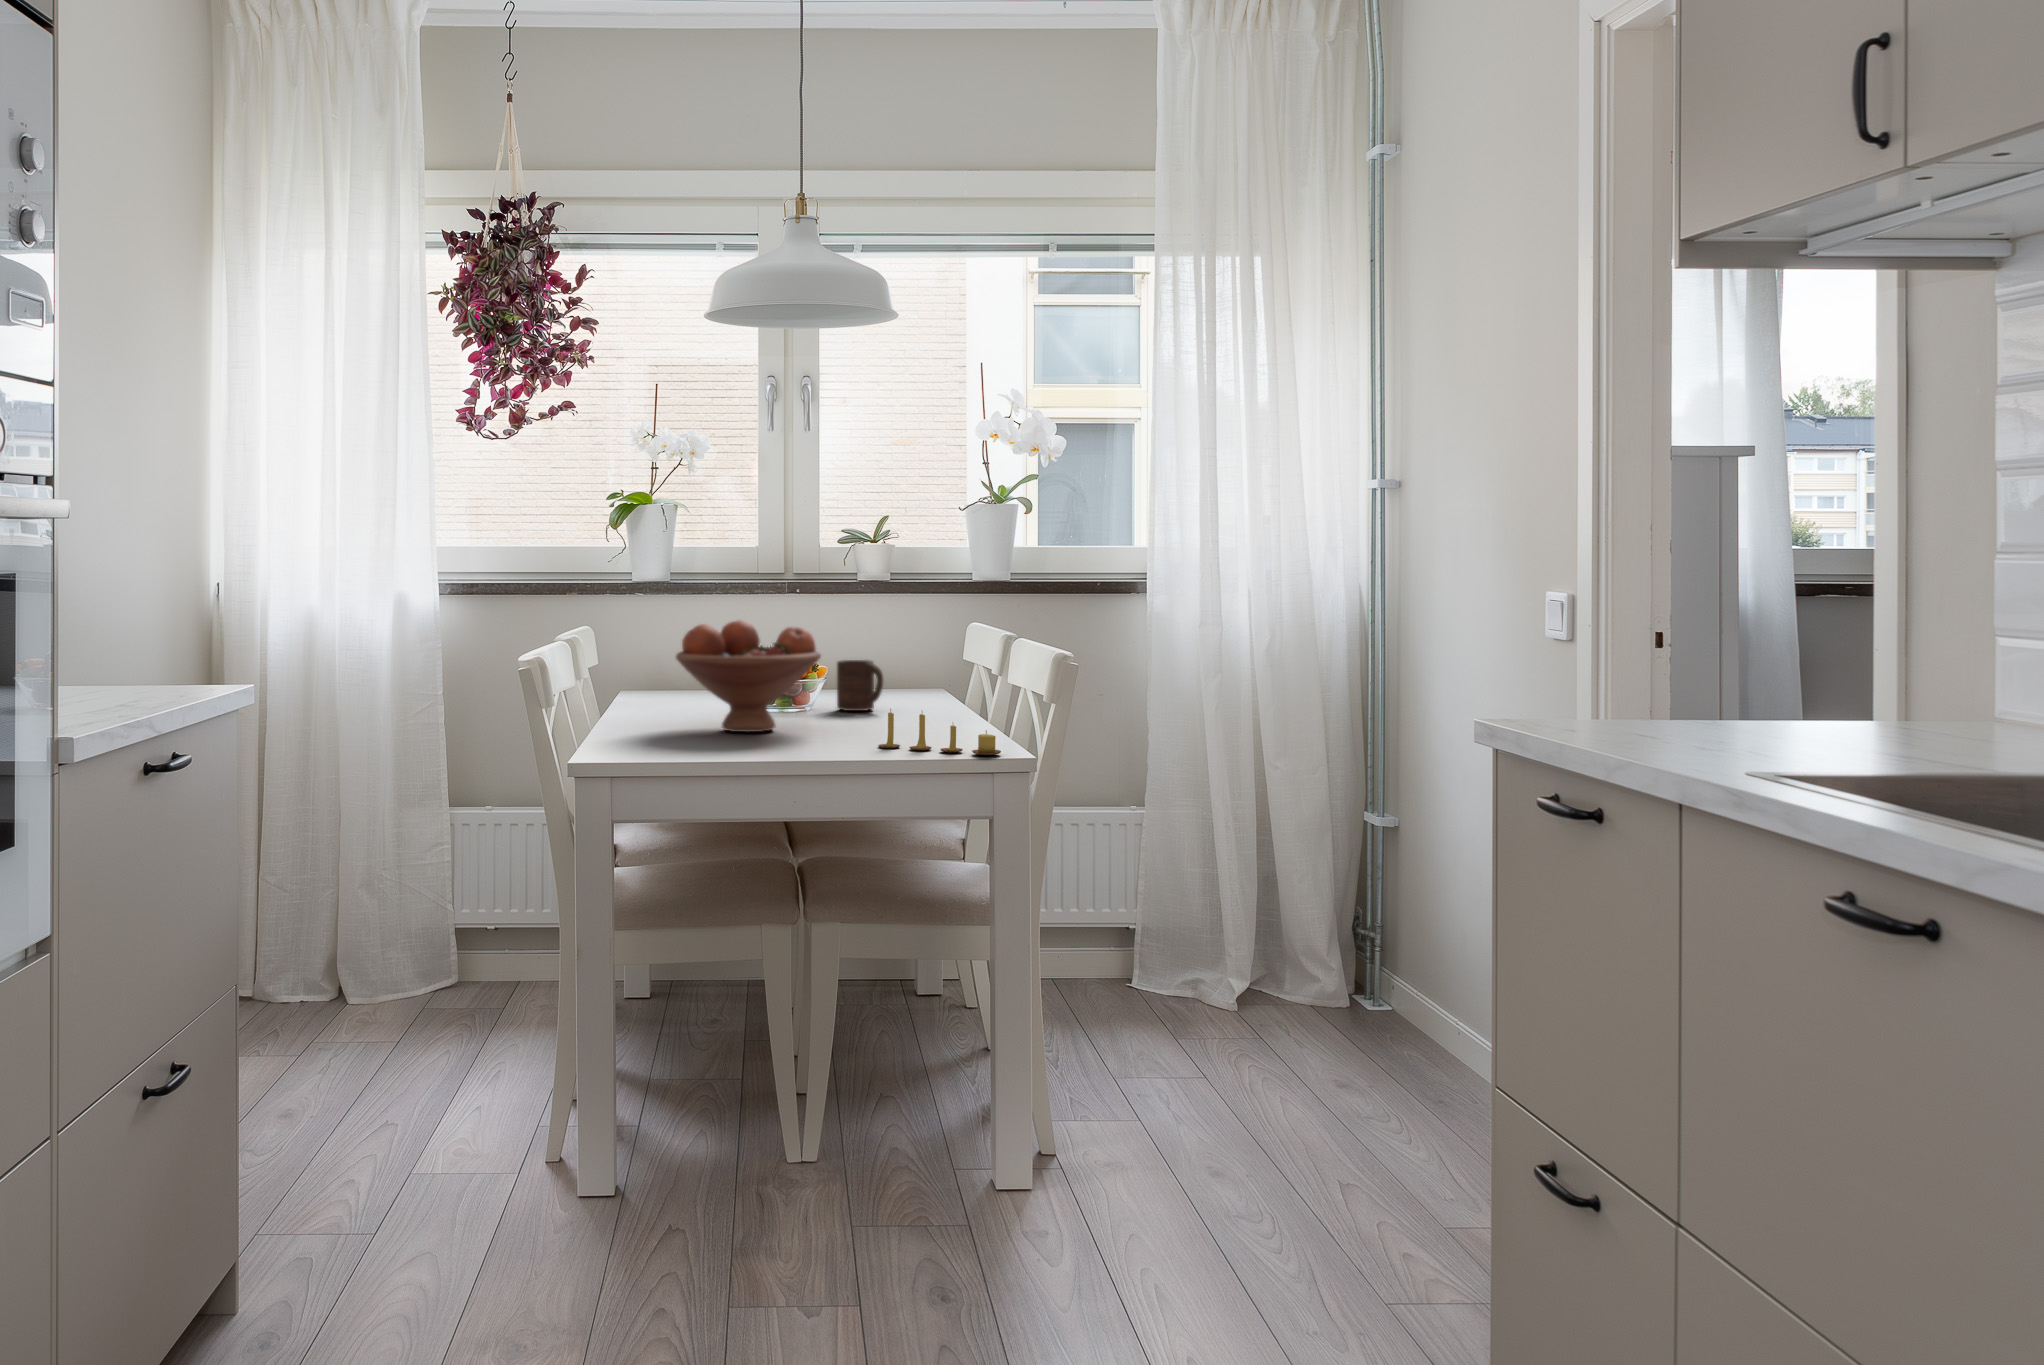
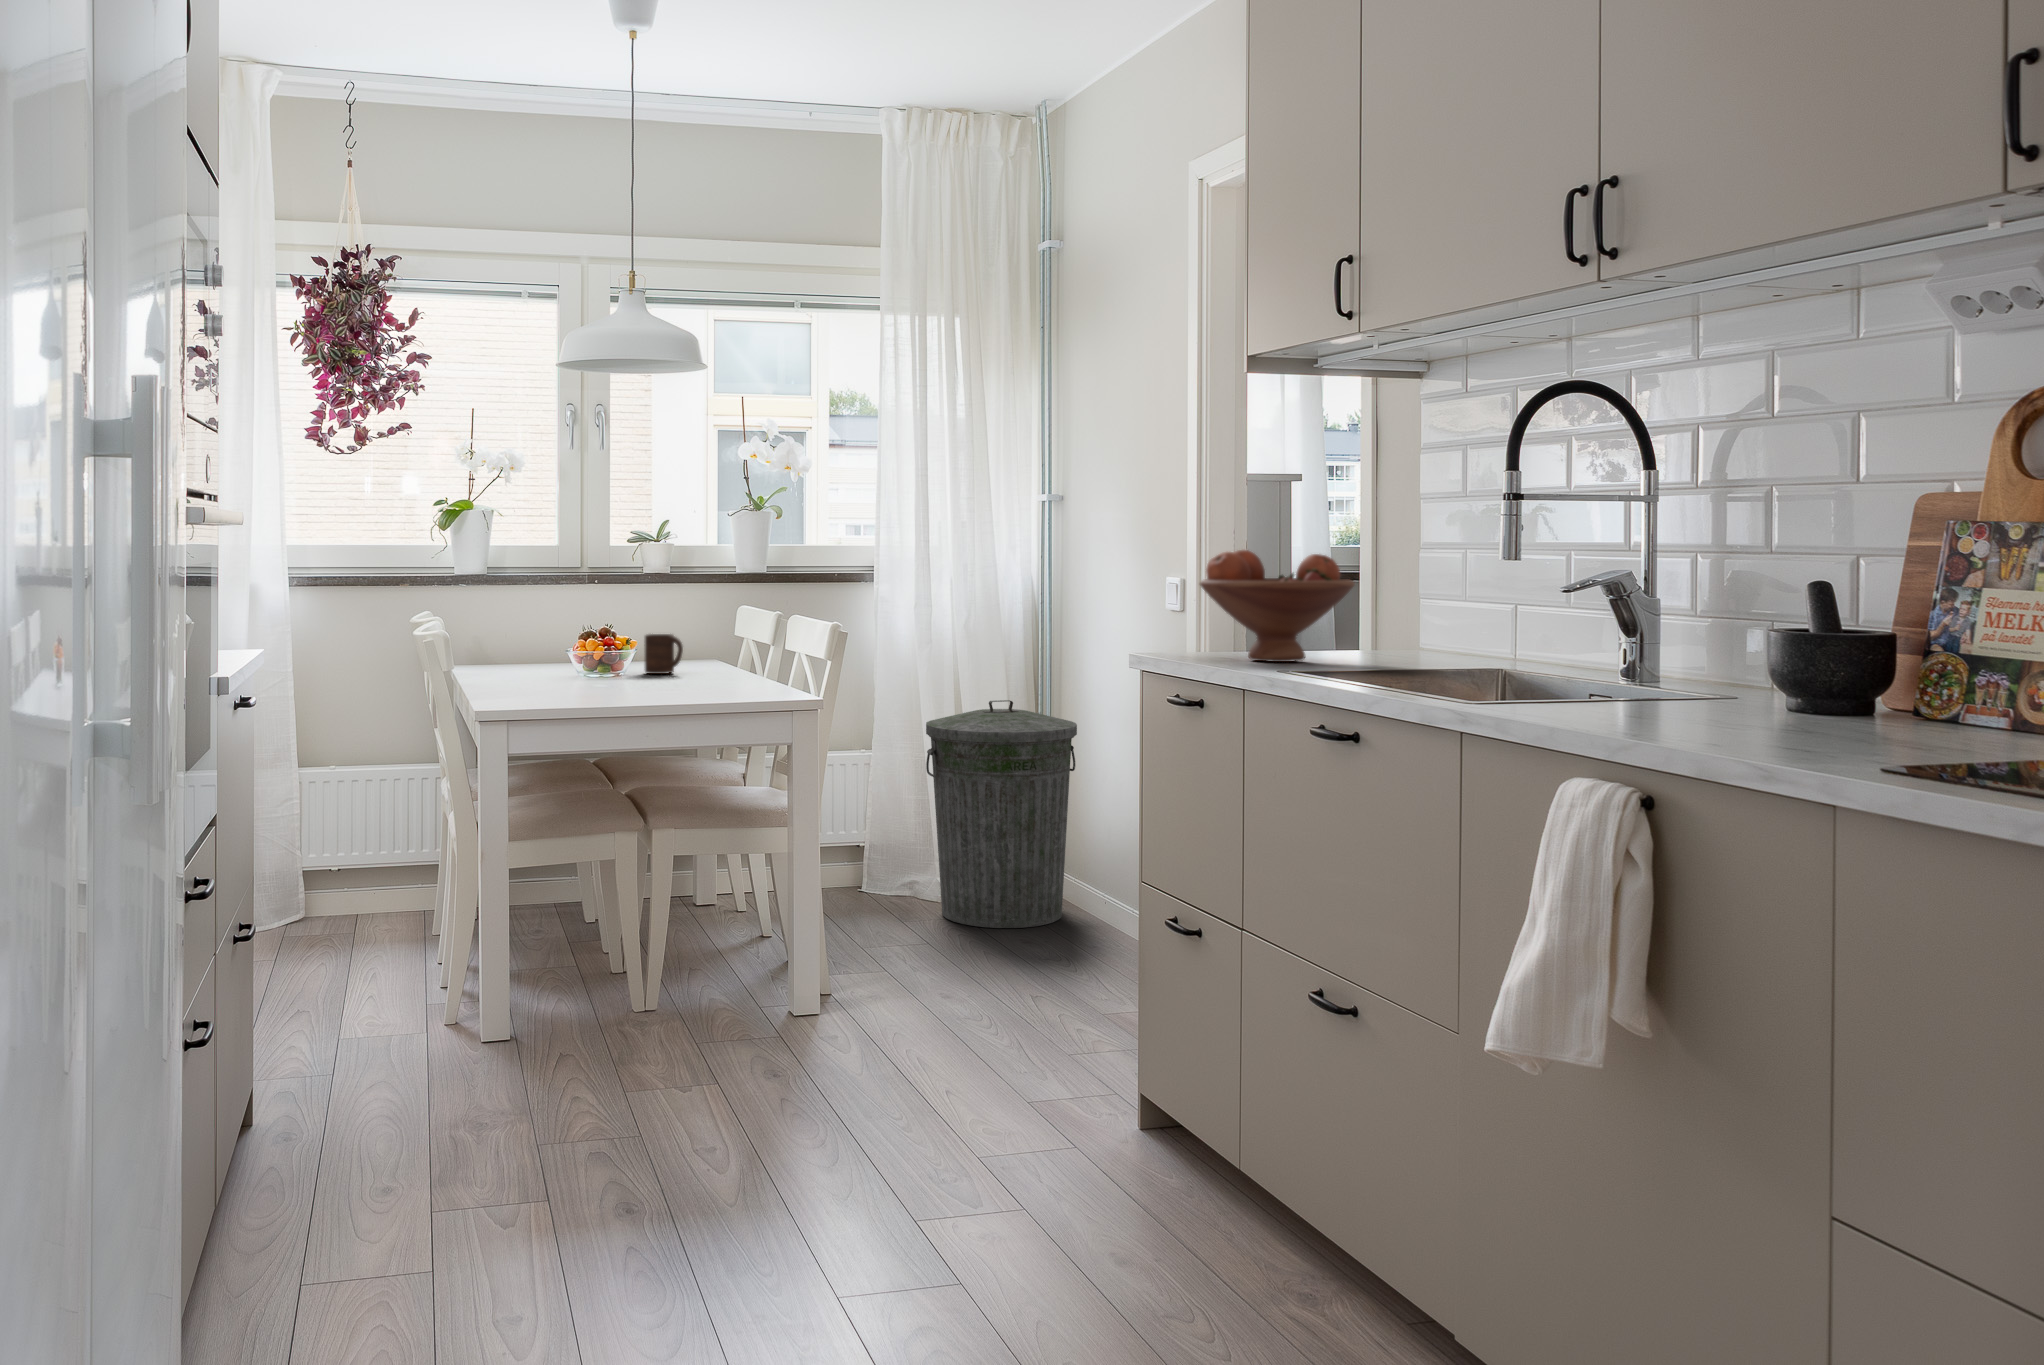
fruit bowl: present [676,620,821,732] -> present [1200,550,1355,662]
candle: present [878,709,1001,755] -> none [695,666,790,698]
trash can: none [1208,753,1418,1062] -> present [926,700,1077,928]

